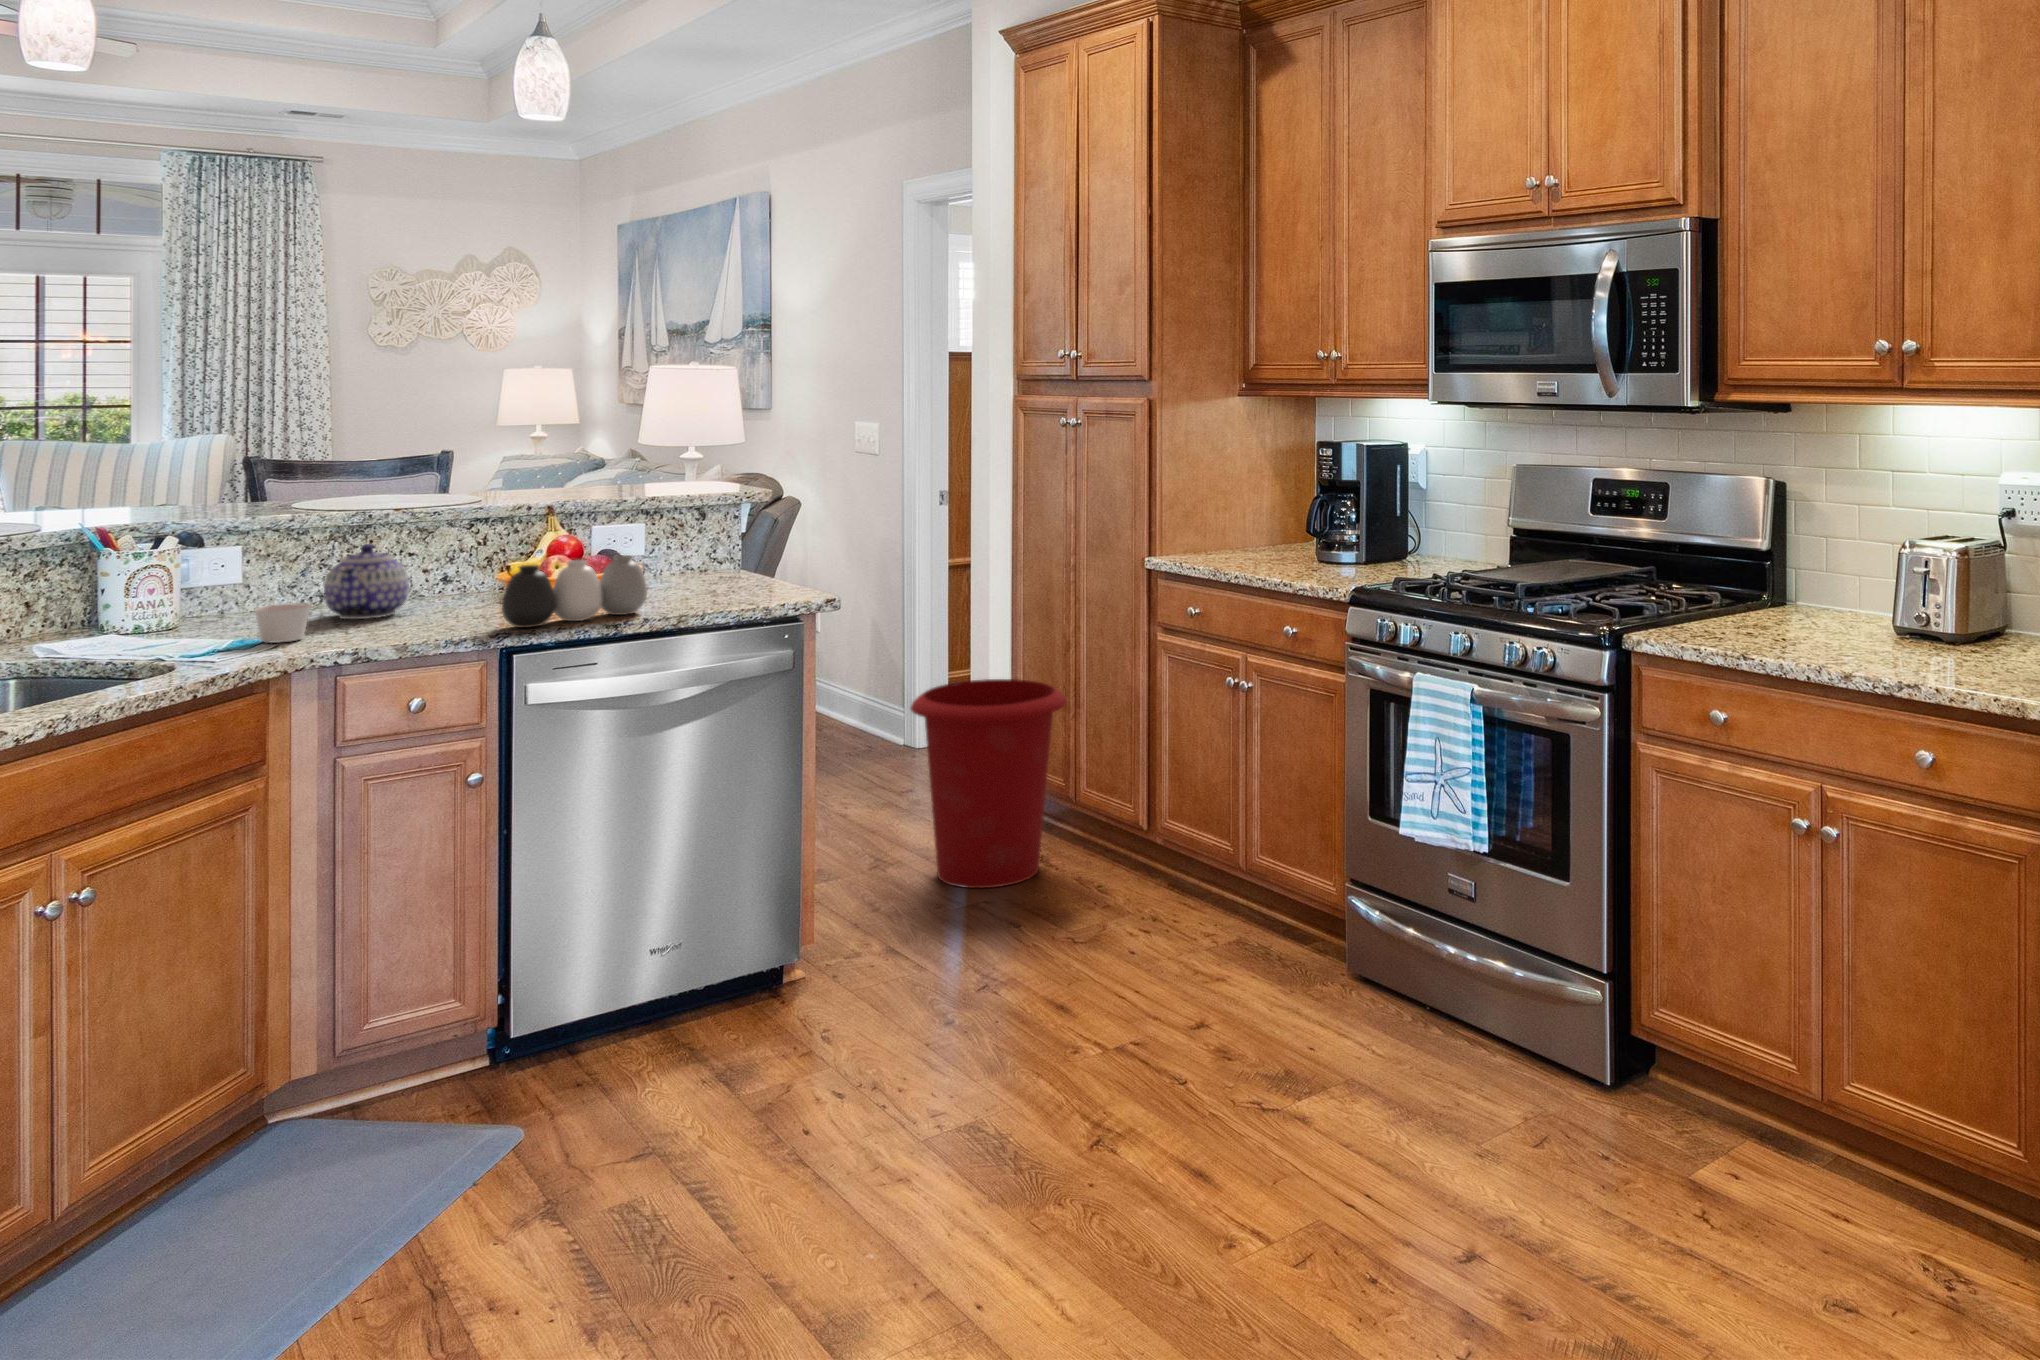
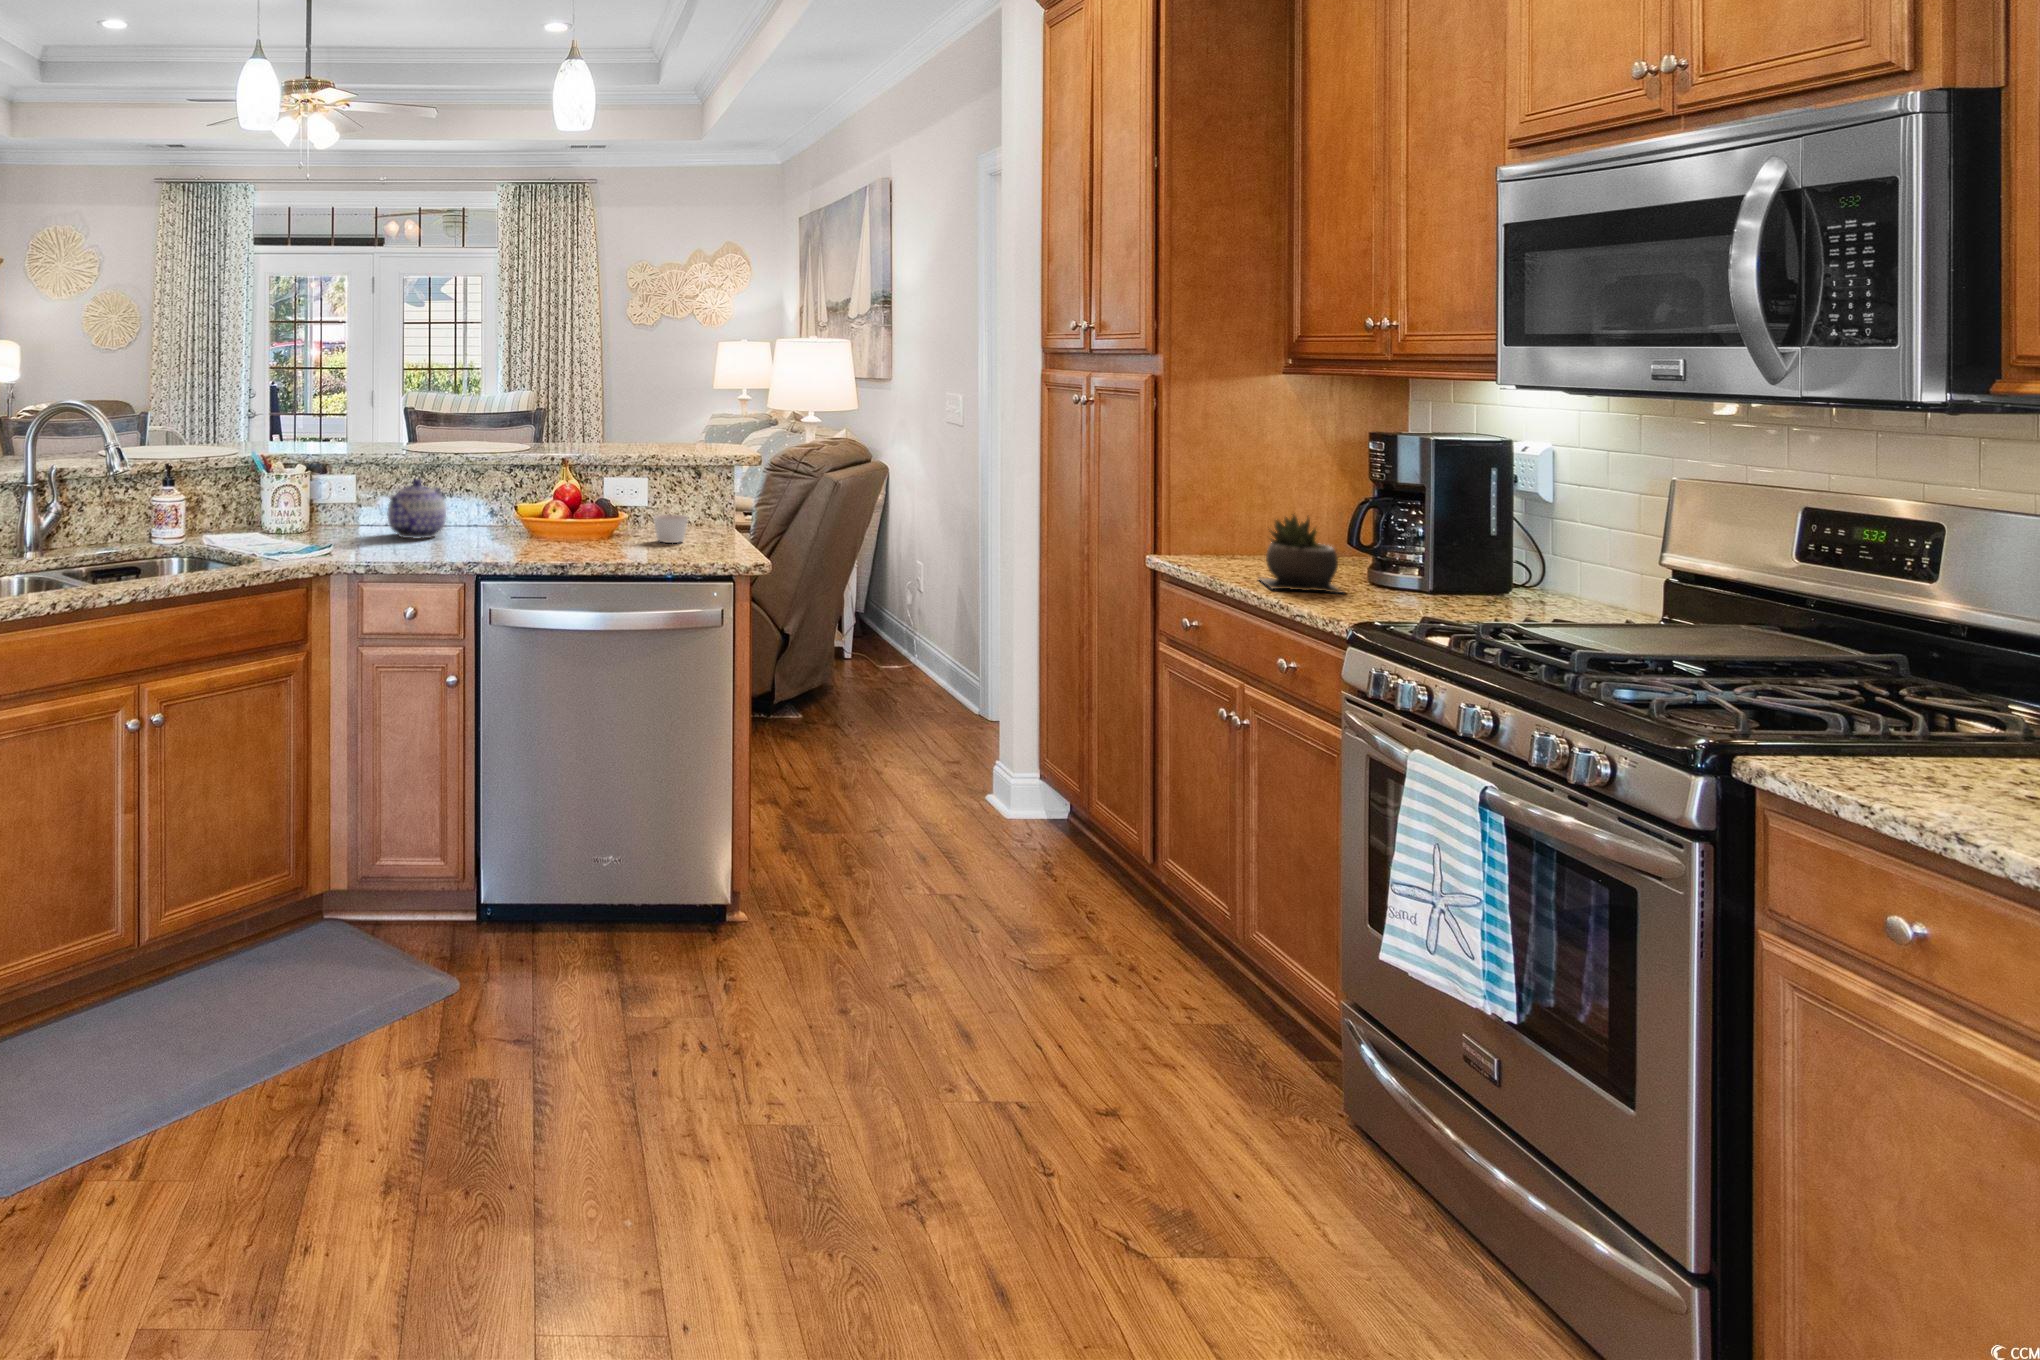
succulent plant: none [1249,508,1320,571] -> present [1260,515,1342,593]
vase: present [502,555,647,628] -> none [479,504,601,560]
candle: present [255,603,310,643] -> present [653,514,688,543]
waste bin: present [911,679,1067,888] -> none [906,662,1074,883]

